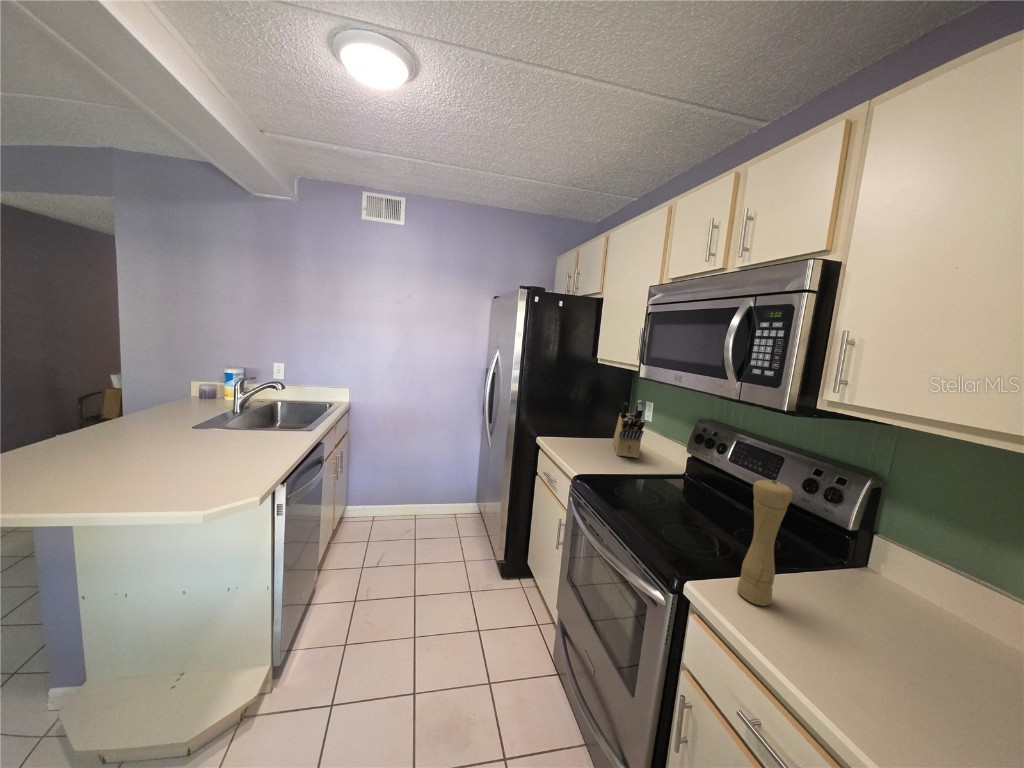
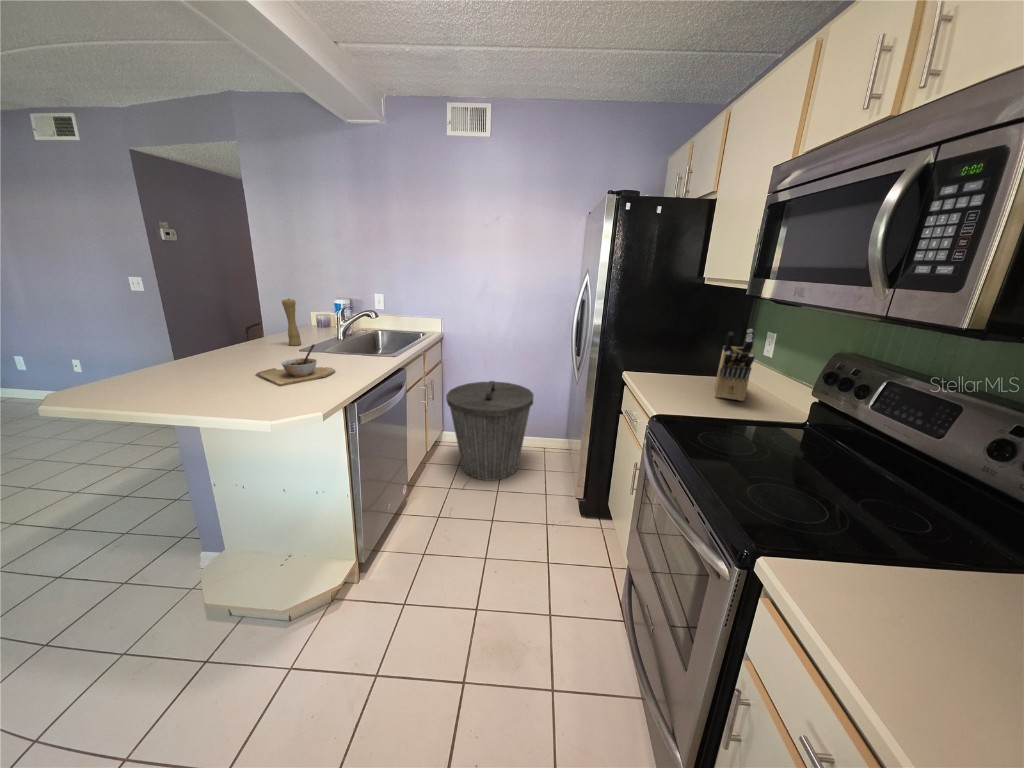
bowl: none [130,415,241,467] -> present [255,345,335,386]
trash can: none [357,446,449,554] -> present [446,381,534,481]
pepper mill: present [737,480,793,606] -> present [282,298,301,346]

